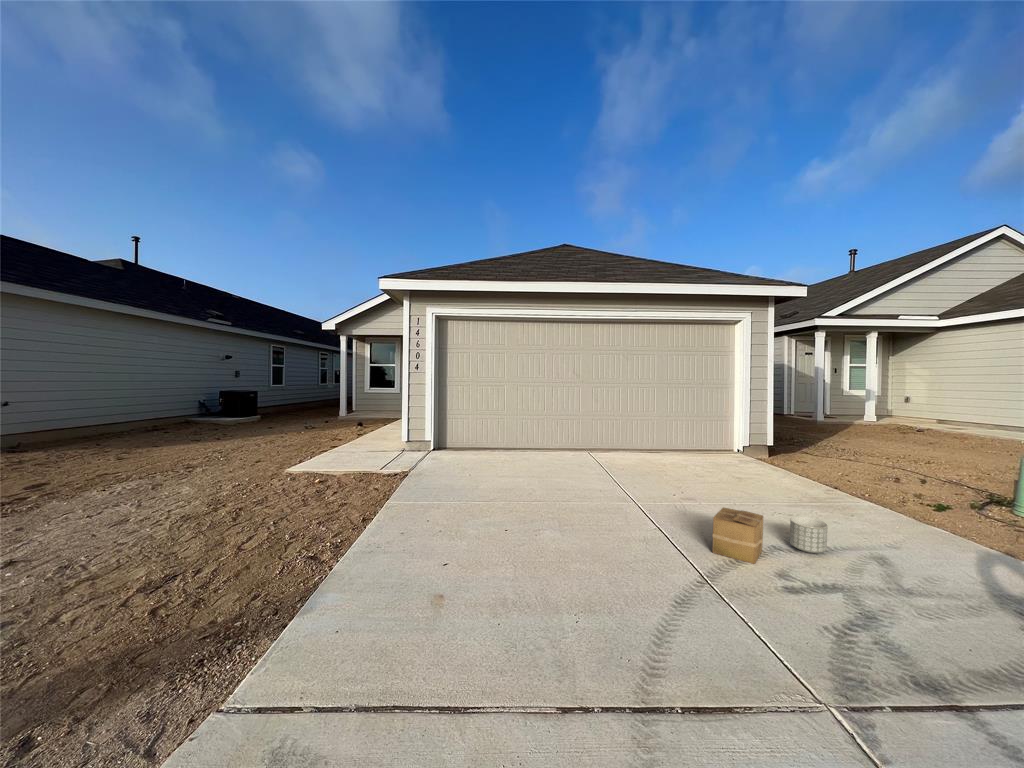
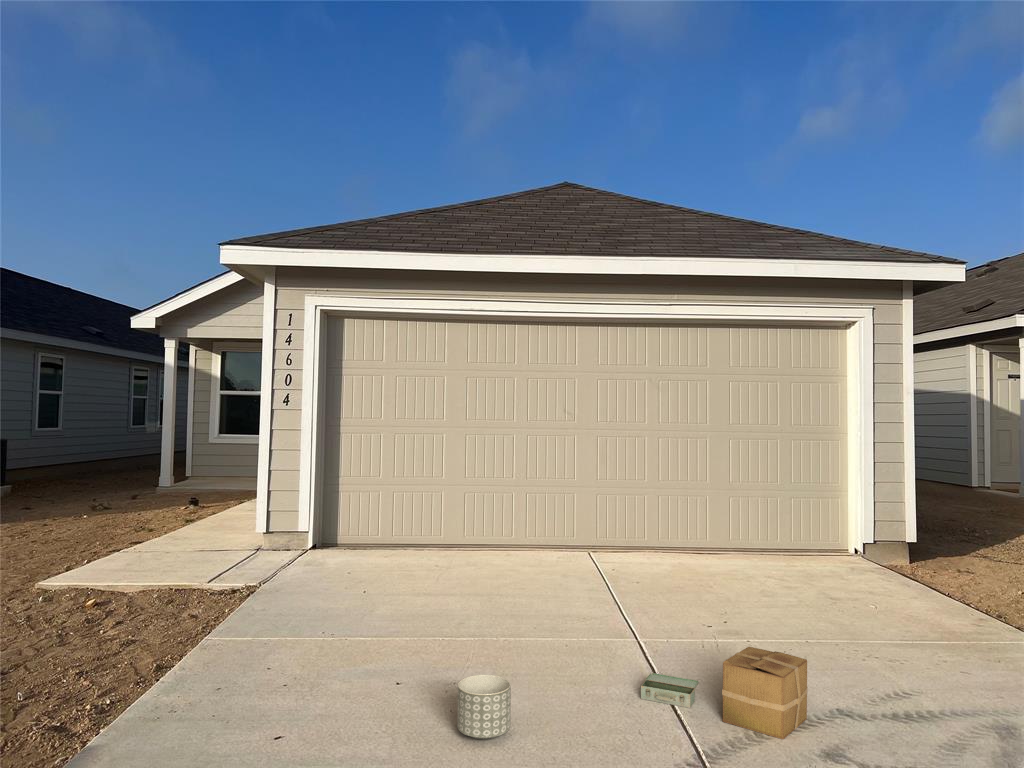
planter: present [790,516,827,553] -> present [457,675,511,740]
toolbox: none [657,523,691,544] -> present [641,673,699,708]

